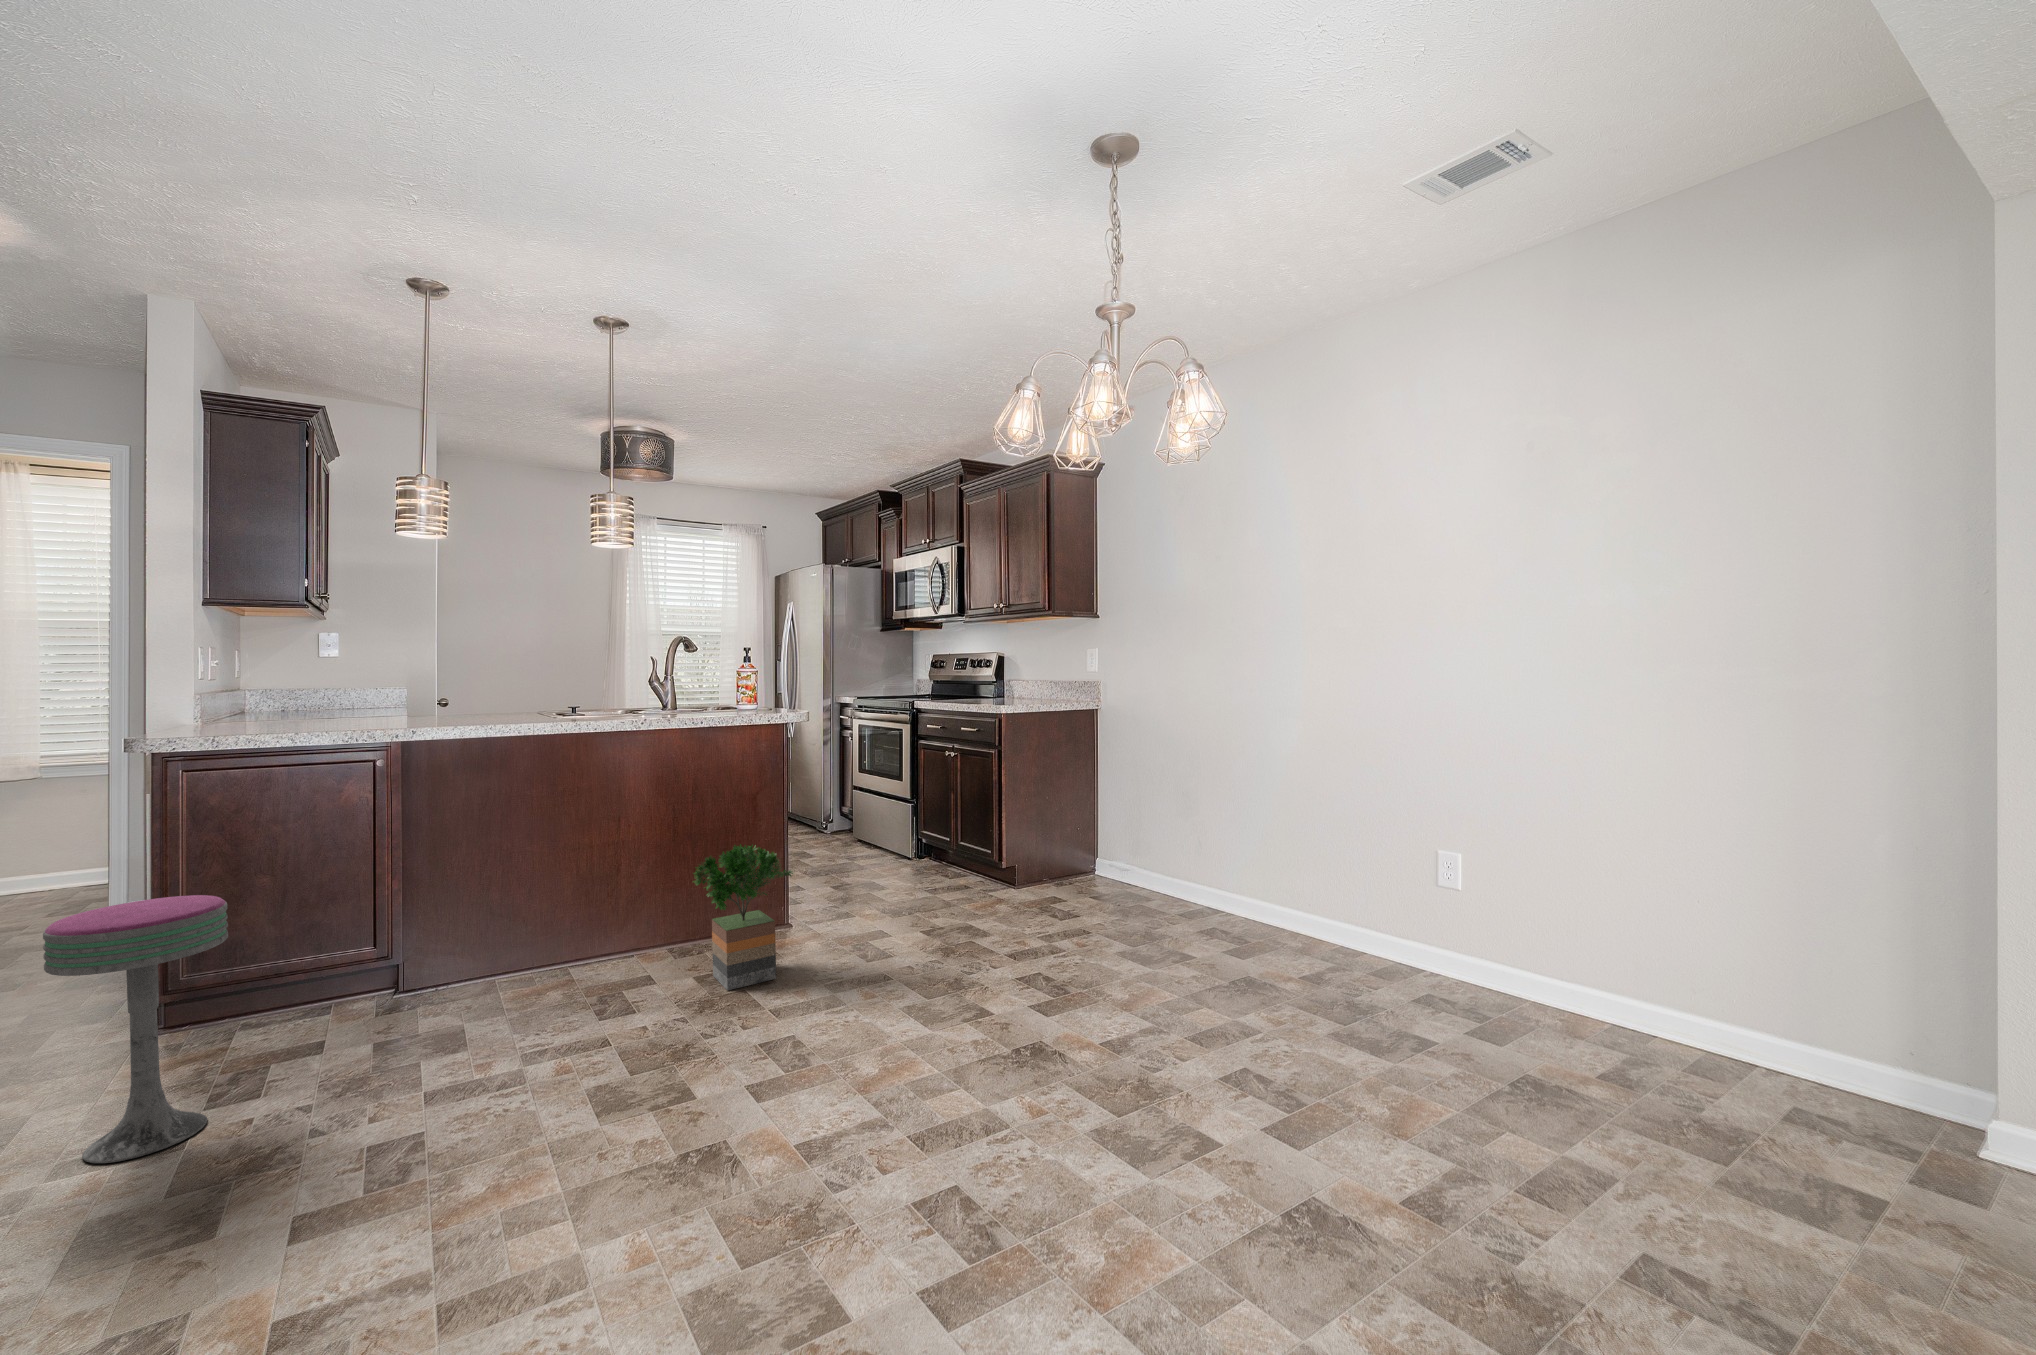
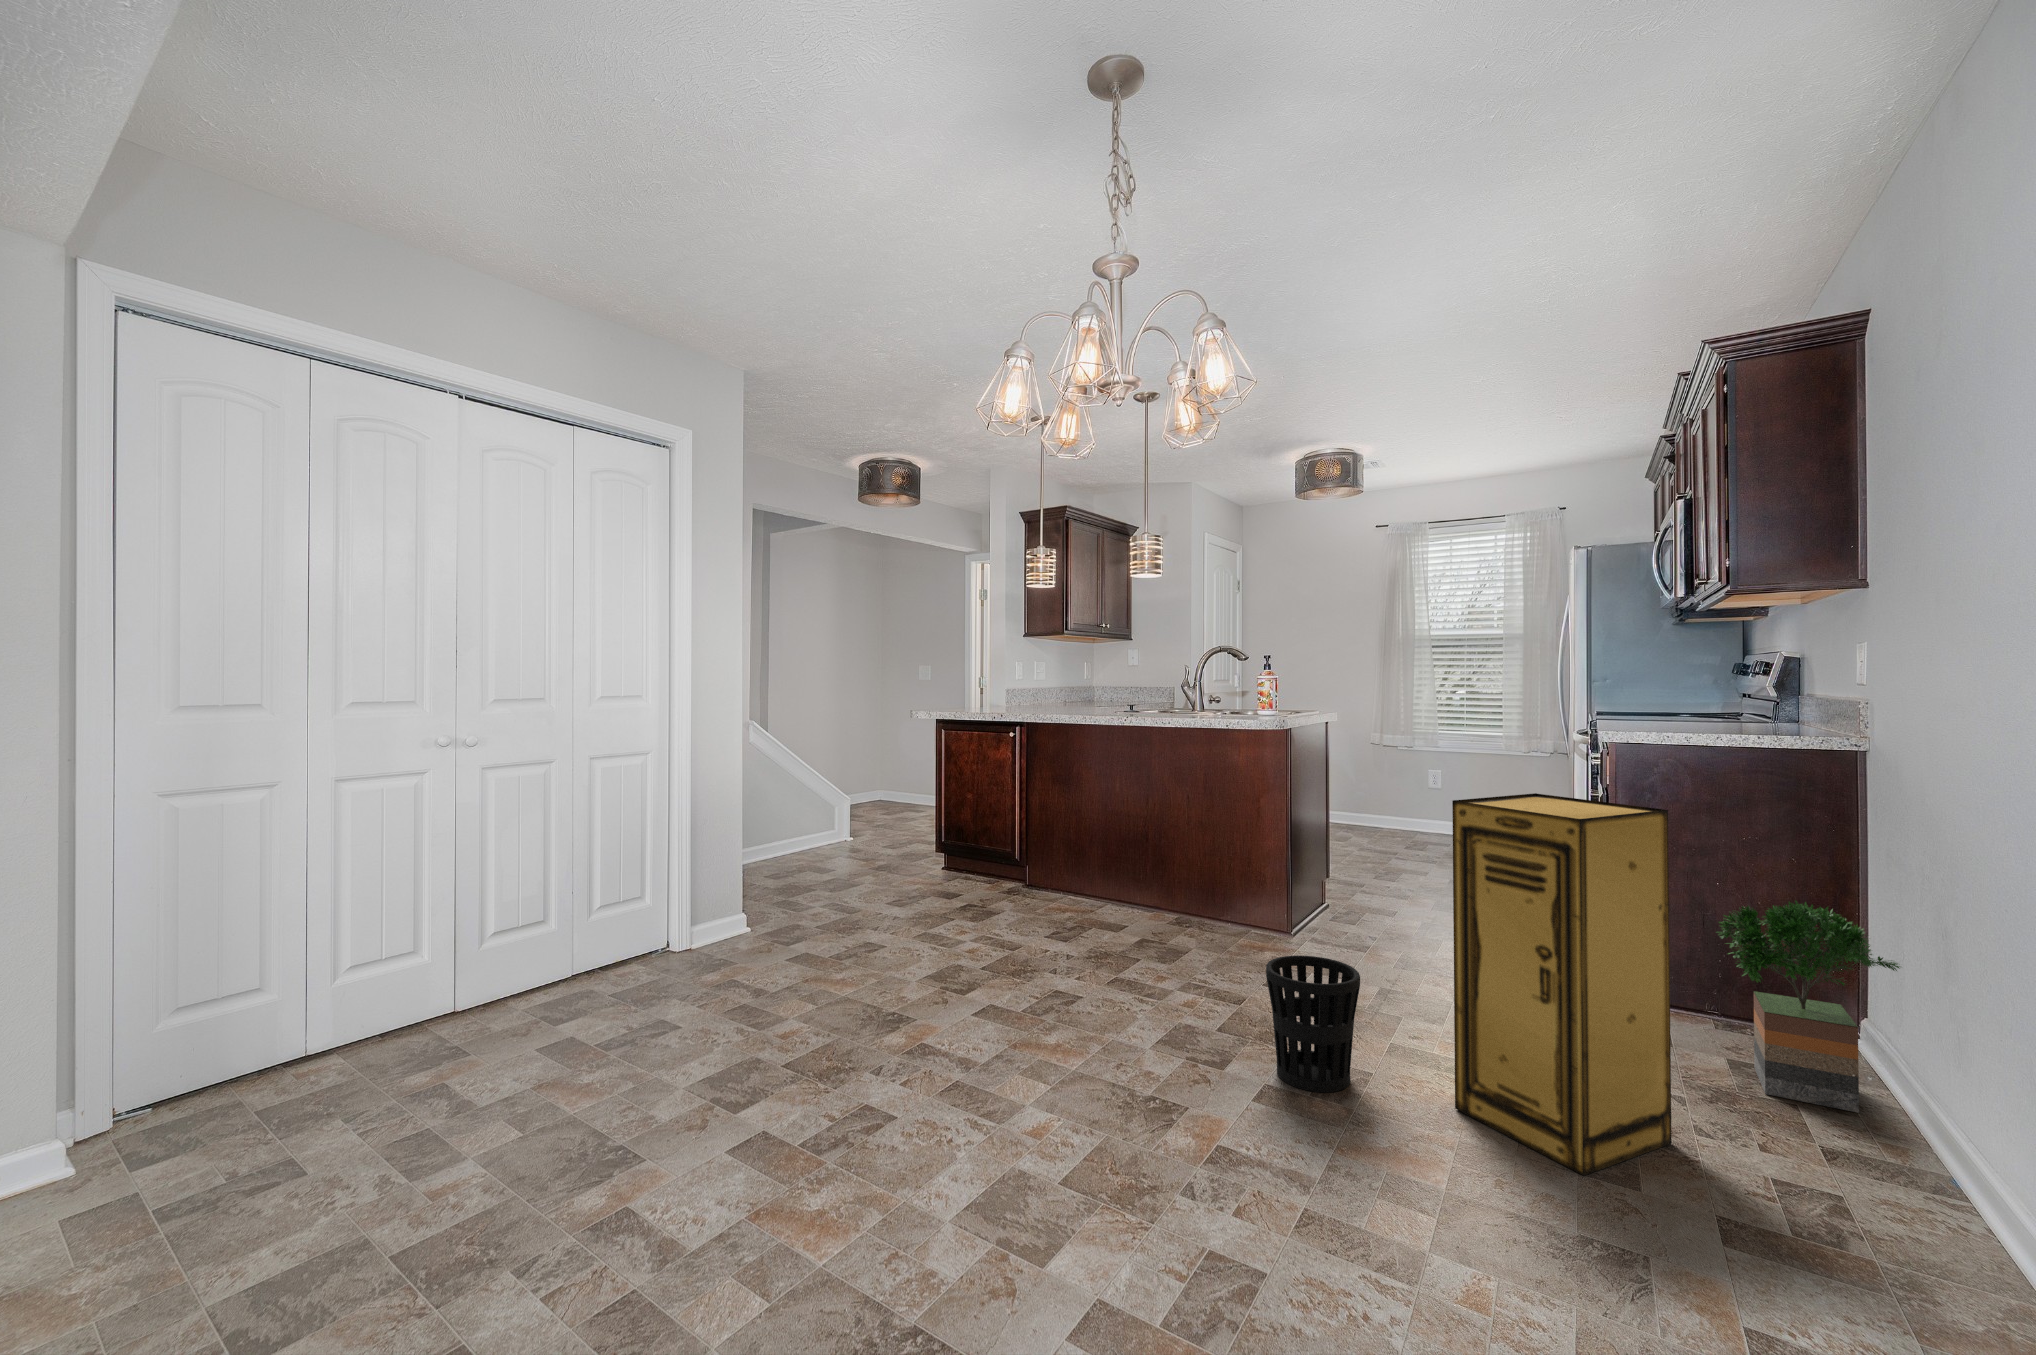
storage cabinet: none [521,792,696,1119] -> present [1452,793,1672,1176]
bar stool: present [43,895,228,1163] -> none [1183,821,1274,1000]
wastebasket: none [279,1025,416,1200] -> present [1266,955,1360,1092]

